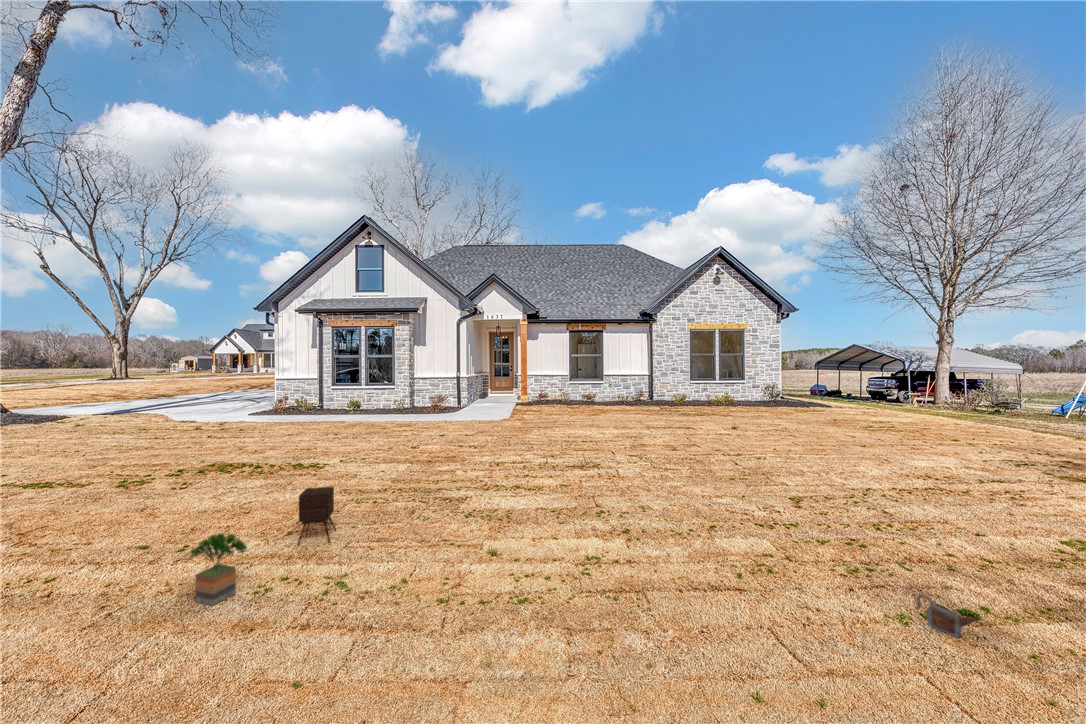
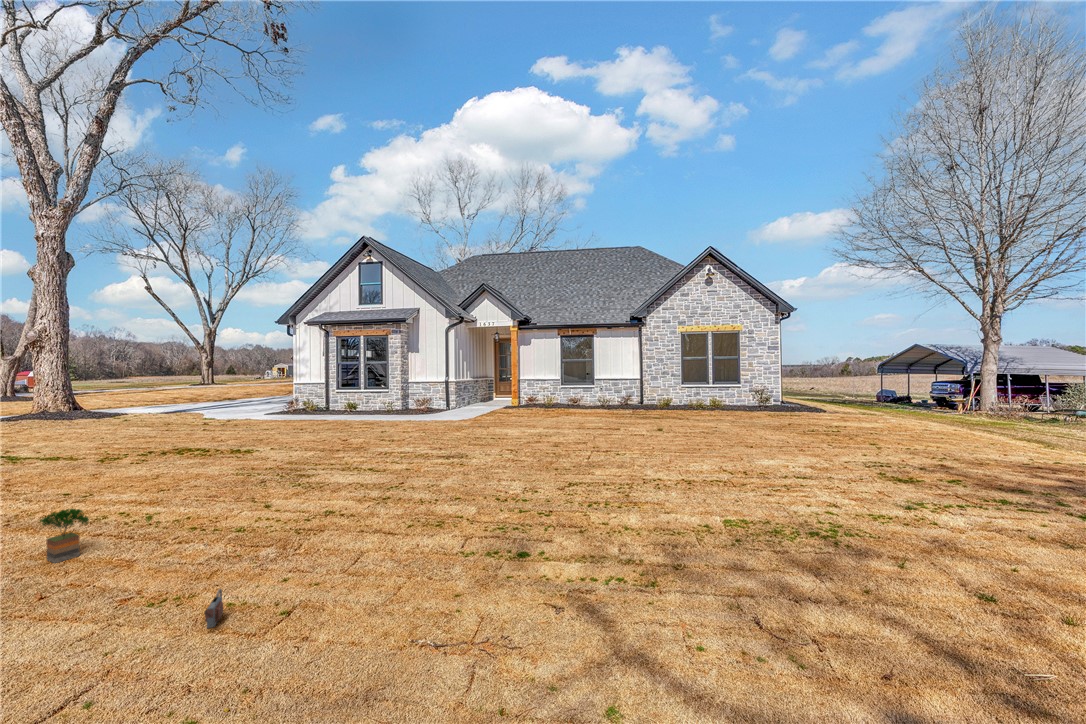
side table: present [298,487,336,545] -> none [166,476,209,523]
watering can: present [916,595,980,638] -> present [204,589,223,628]

